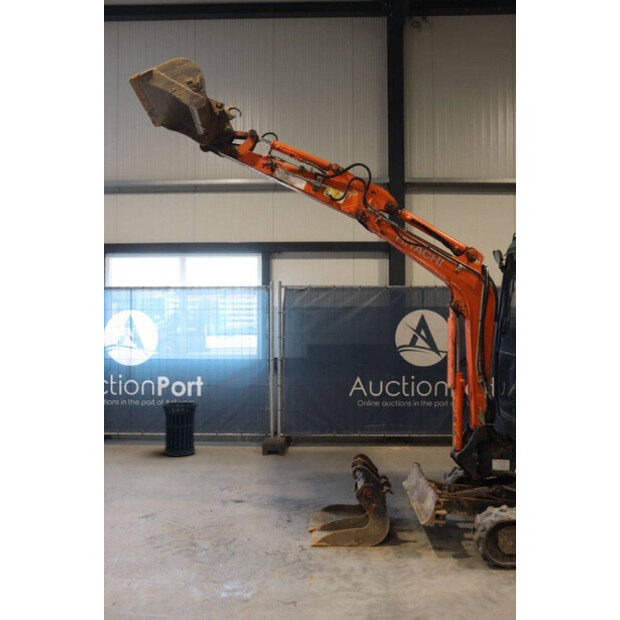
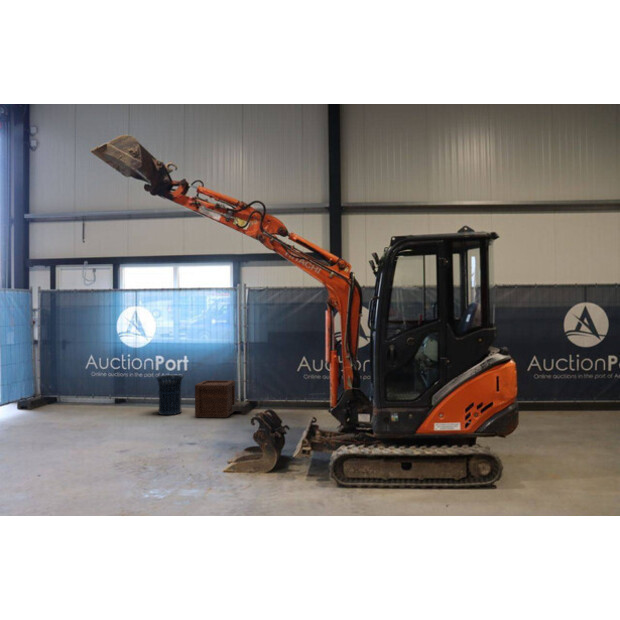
wooden crate: none [218,409,267,459] -> present [195,380,235,418]

